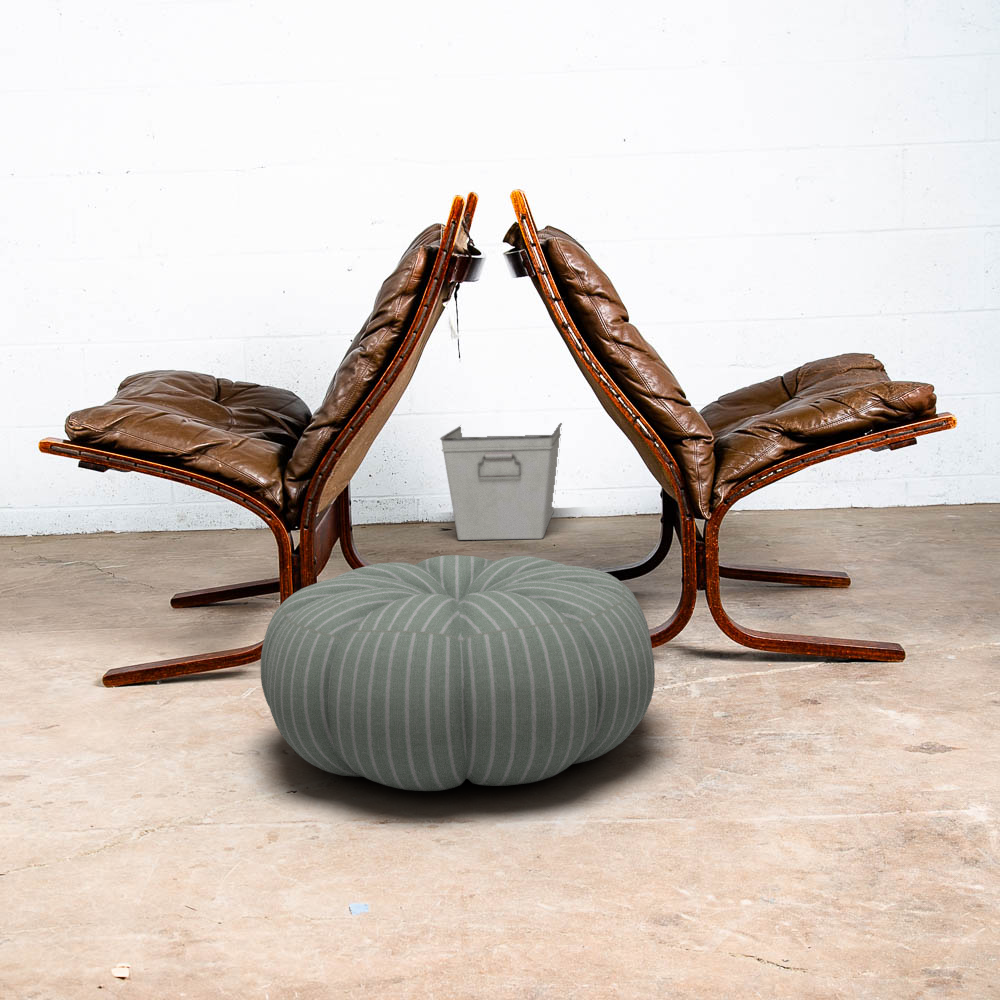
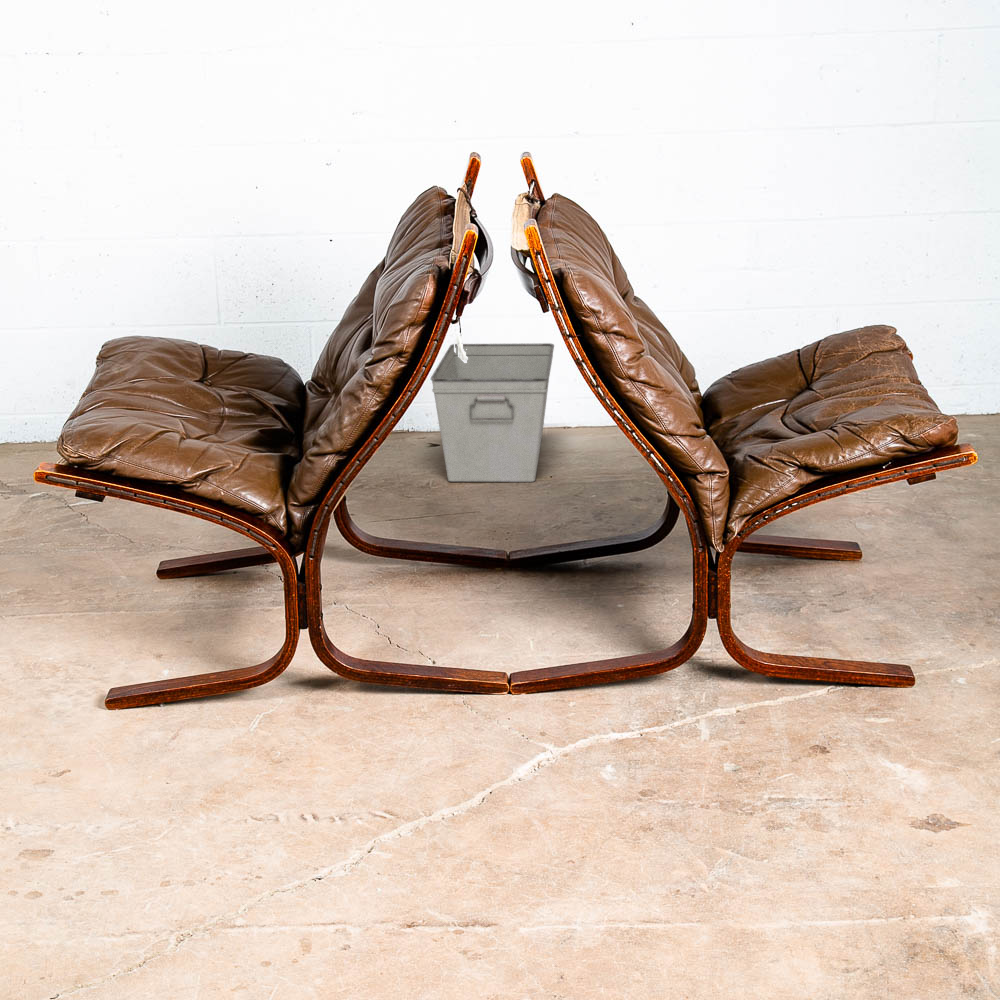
pouf: present [261,555,655,791] -> none [278,603,671,888]

